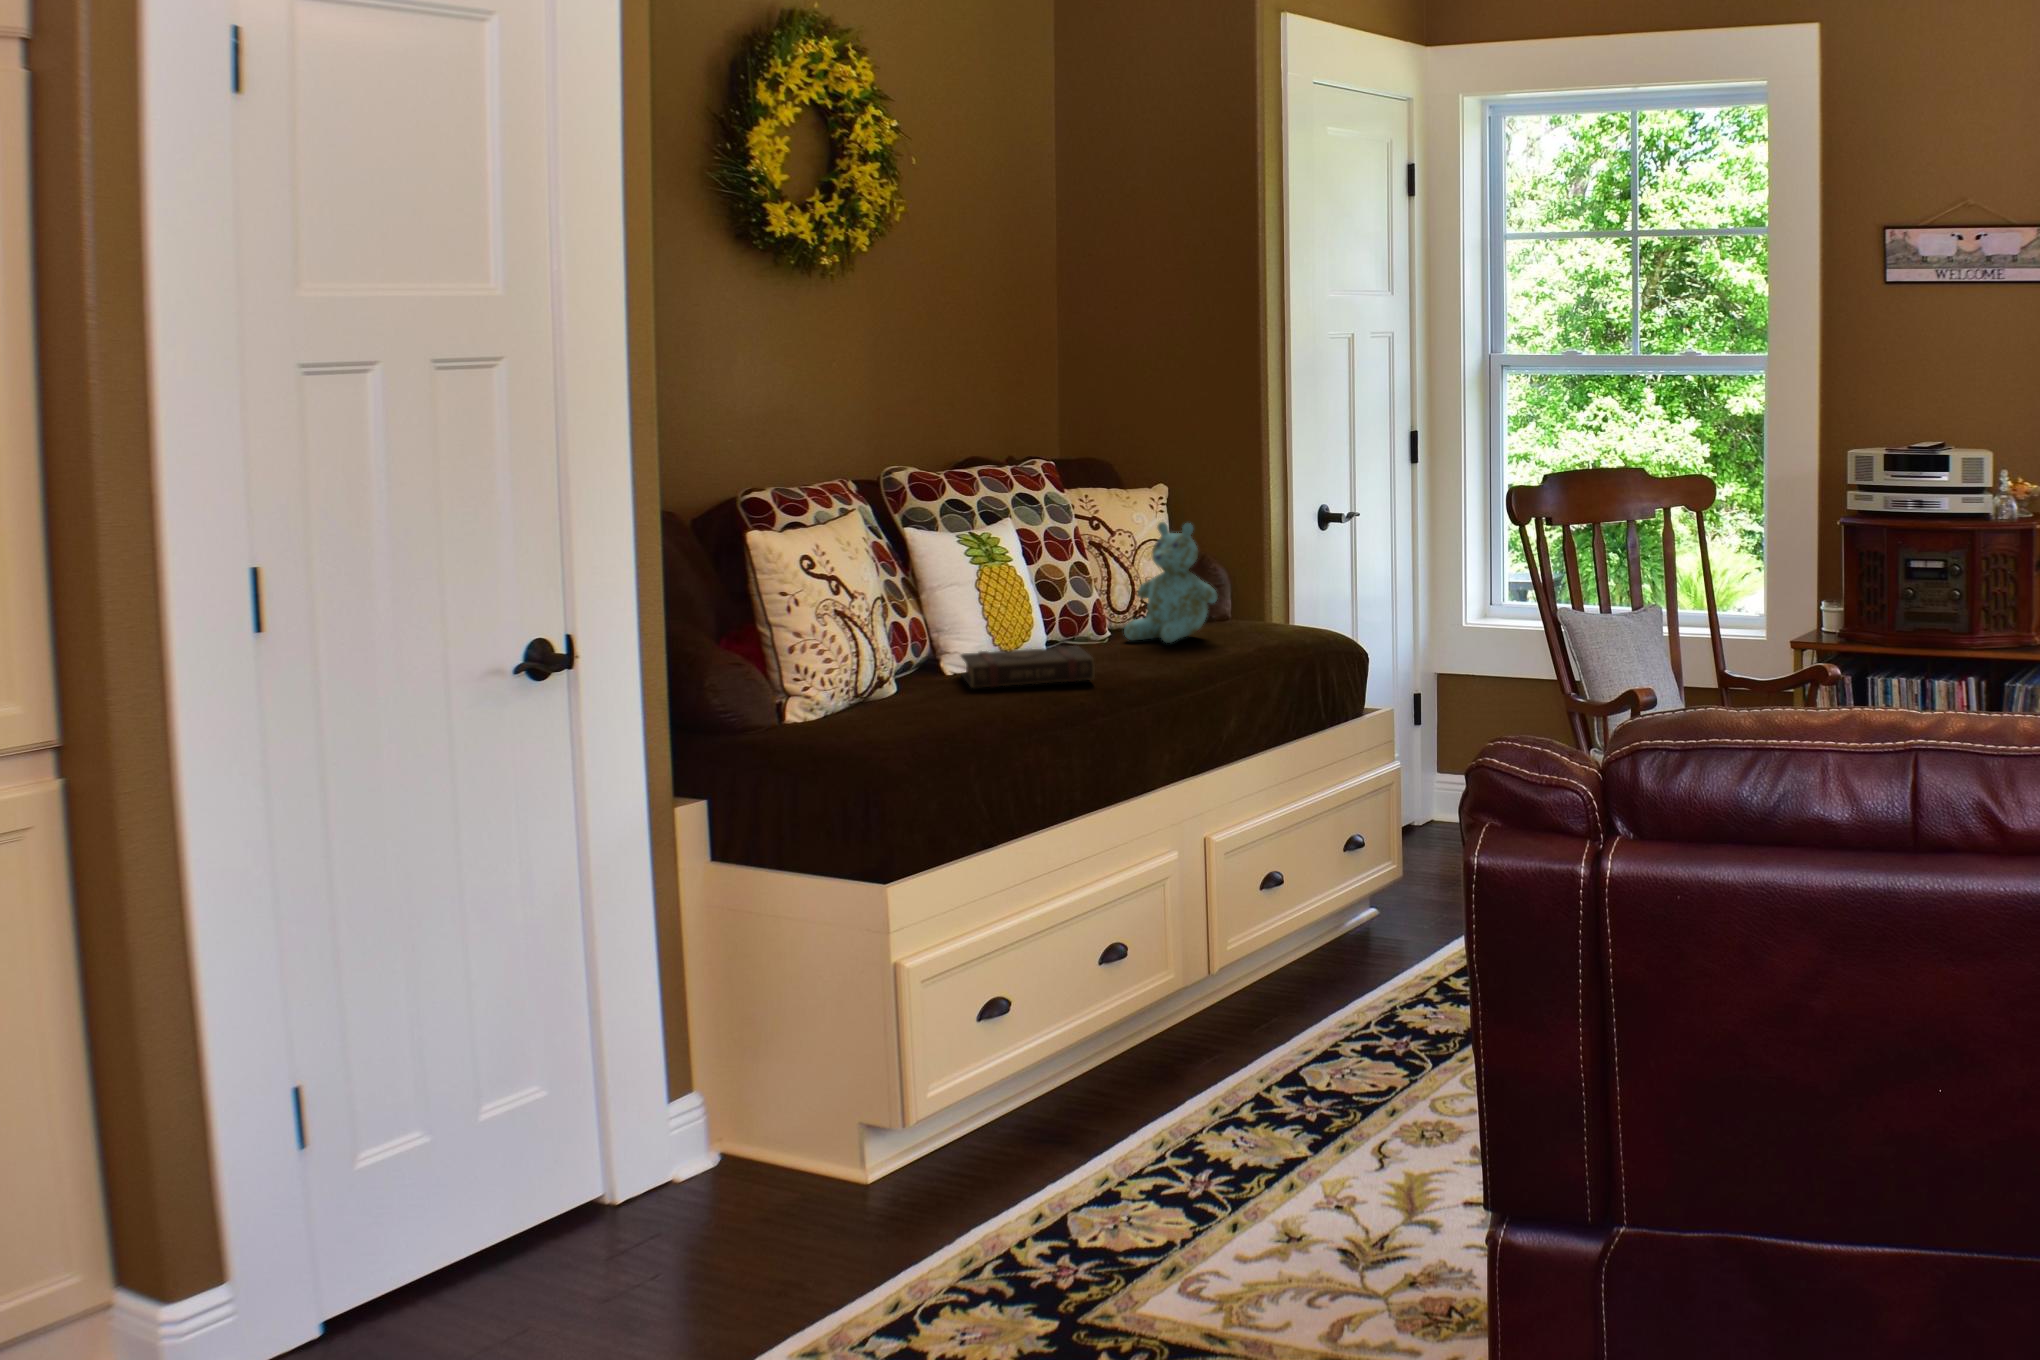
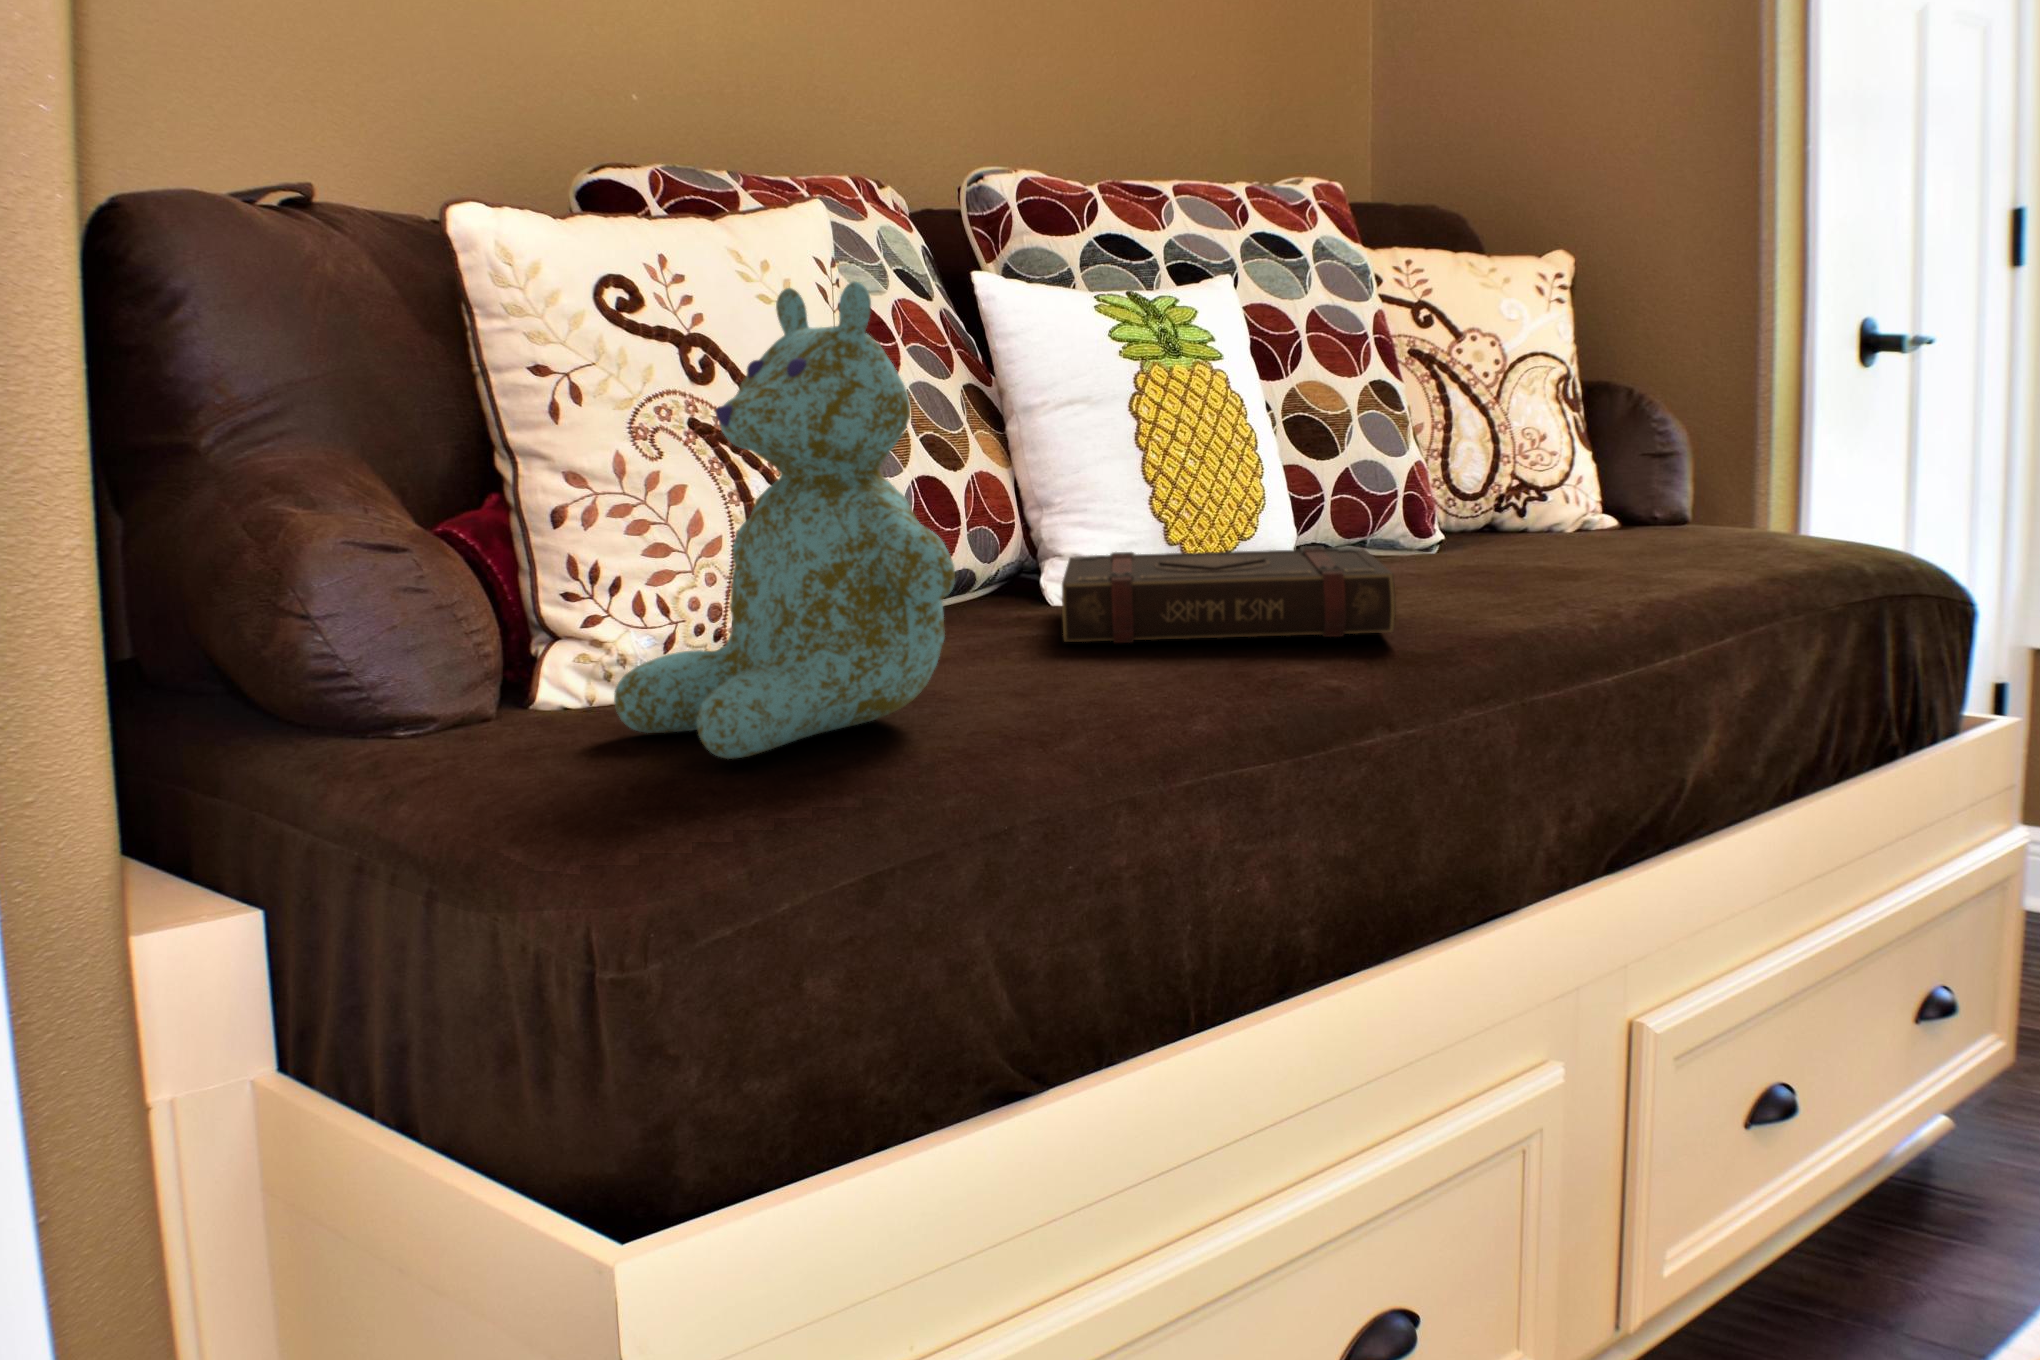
stuffed bear: present [1124,522,1218,643] -> present [614,282,955,759]

